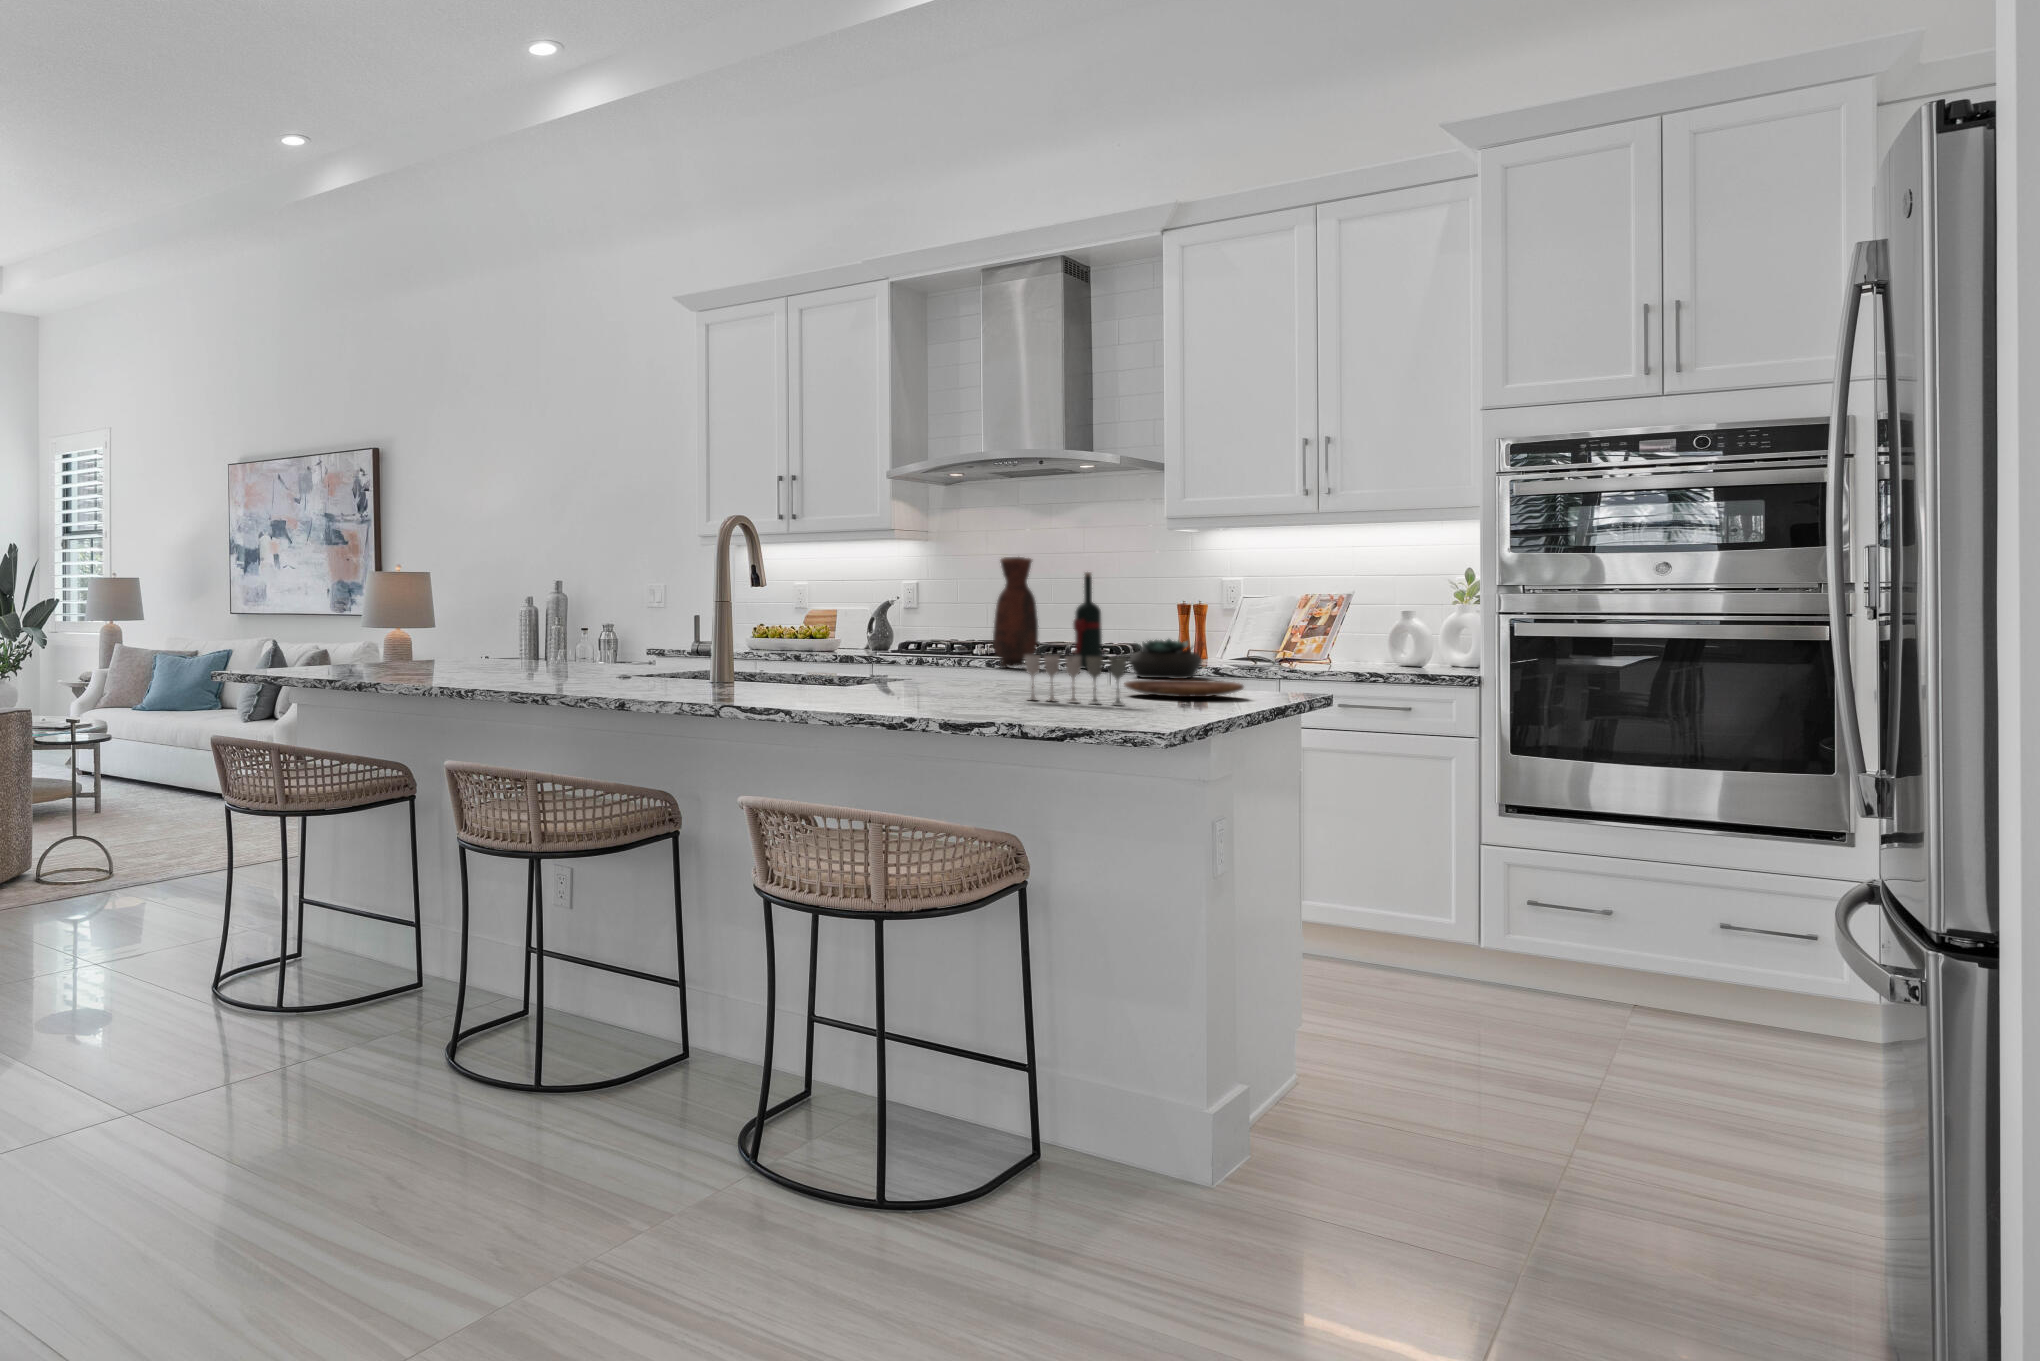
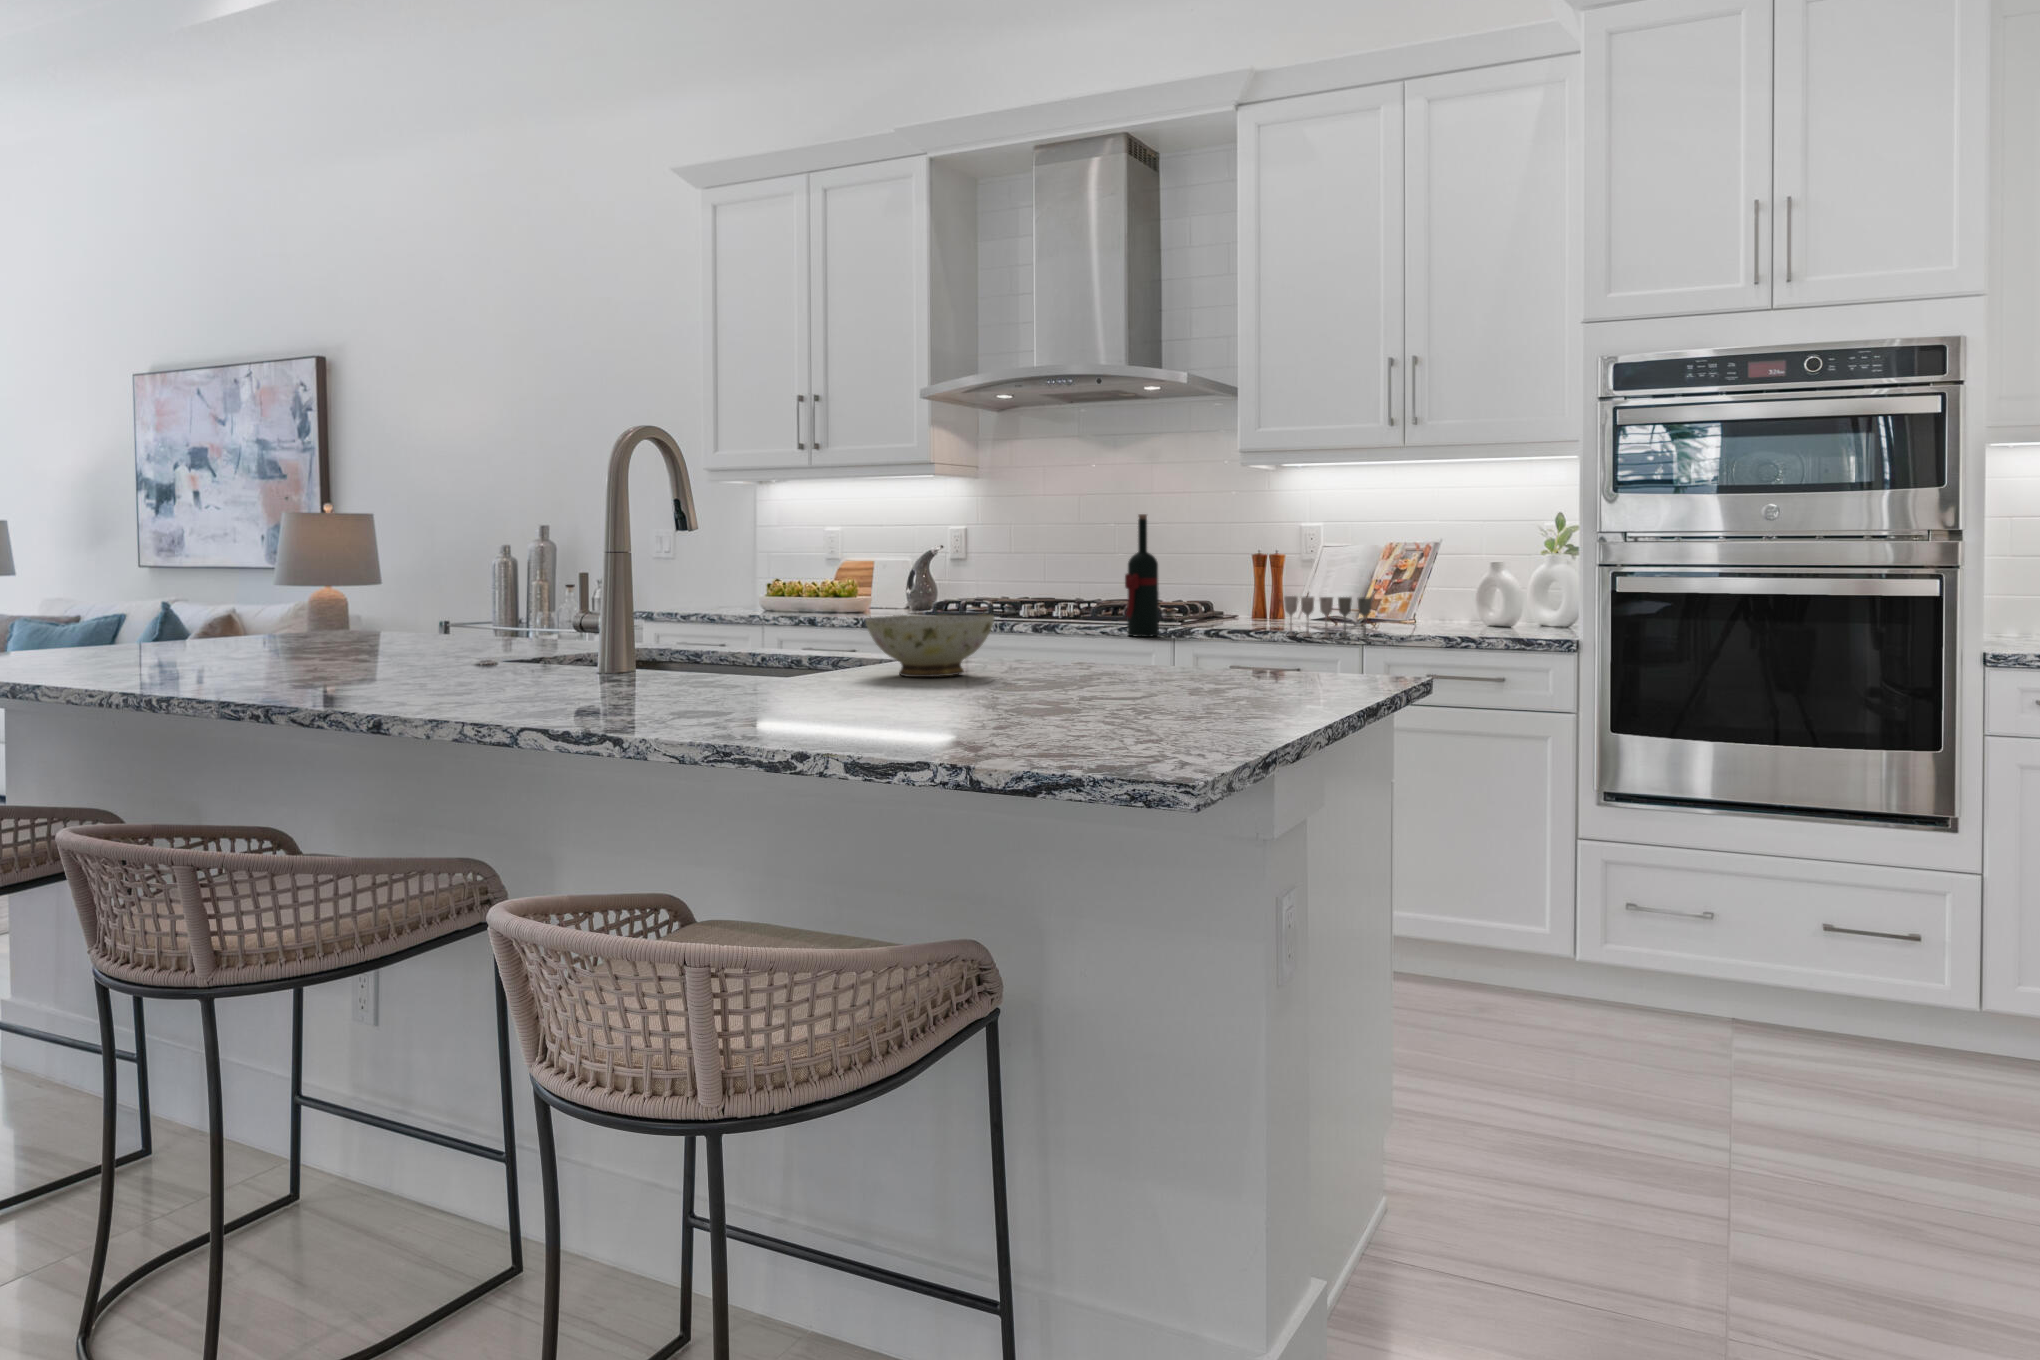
vase: present [993,557,1039,667] -> none [1027,493,1083,636]
succulent plant: present [1129,639,1203,679] -> none [1185,598,1276,652]
ceramic bowl: none [903,645,995,687] -> present [866,614,995,677]
wine glass: present [1025,655,1126,705] -> present [1284,596,1372,639]
tray: present [1124,680,1244,697] -> none [1164,662,1326,689]

